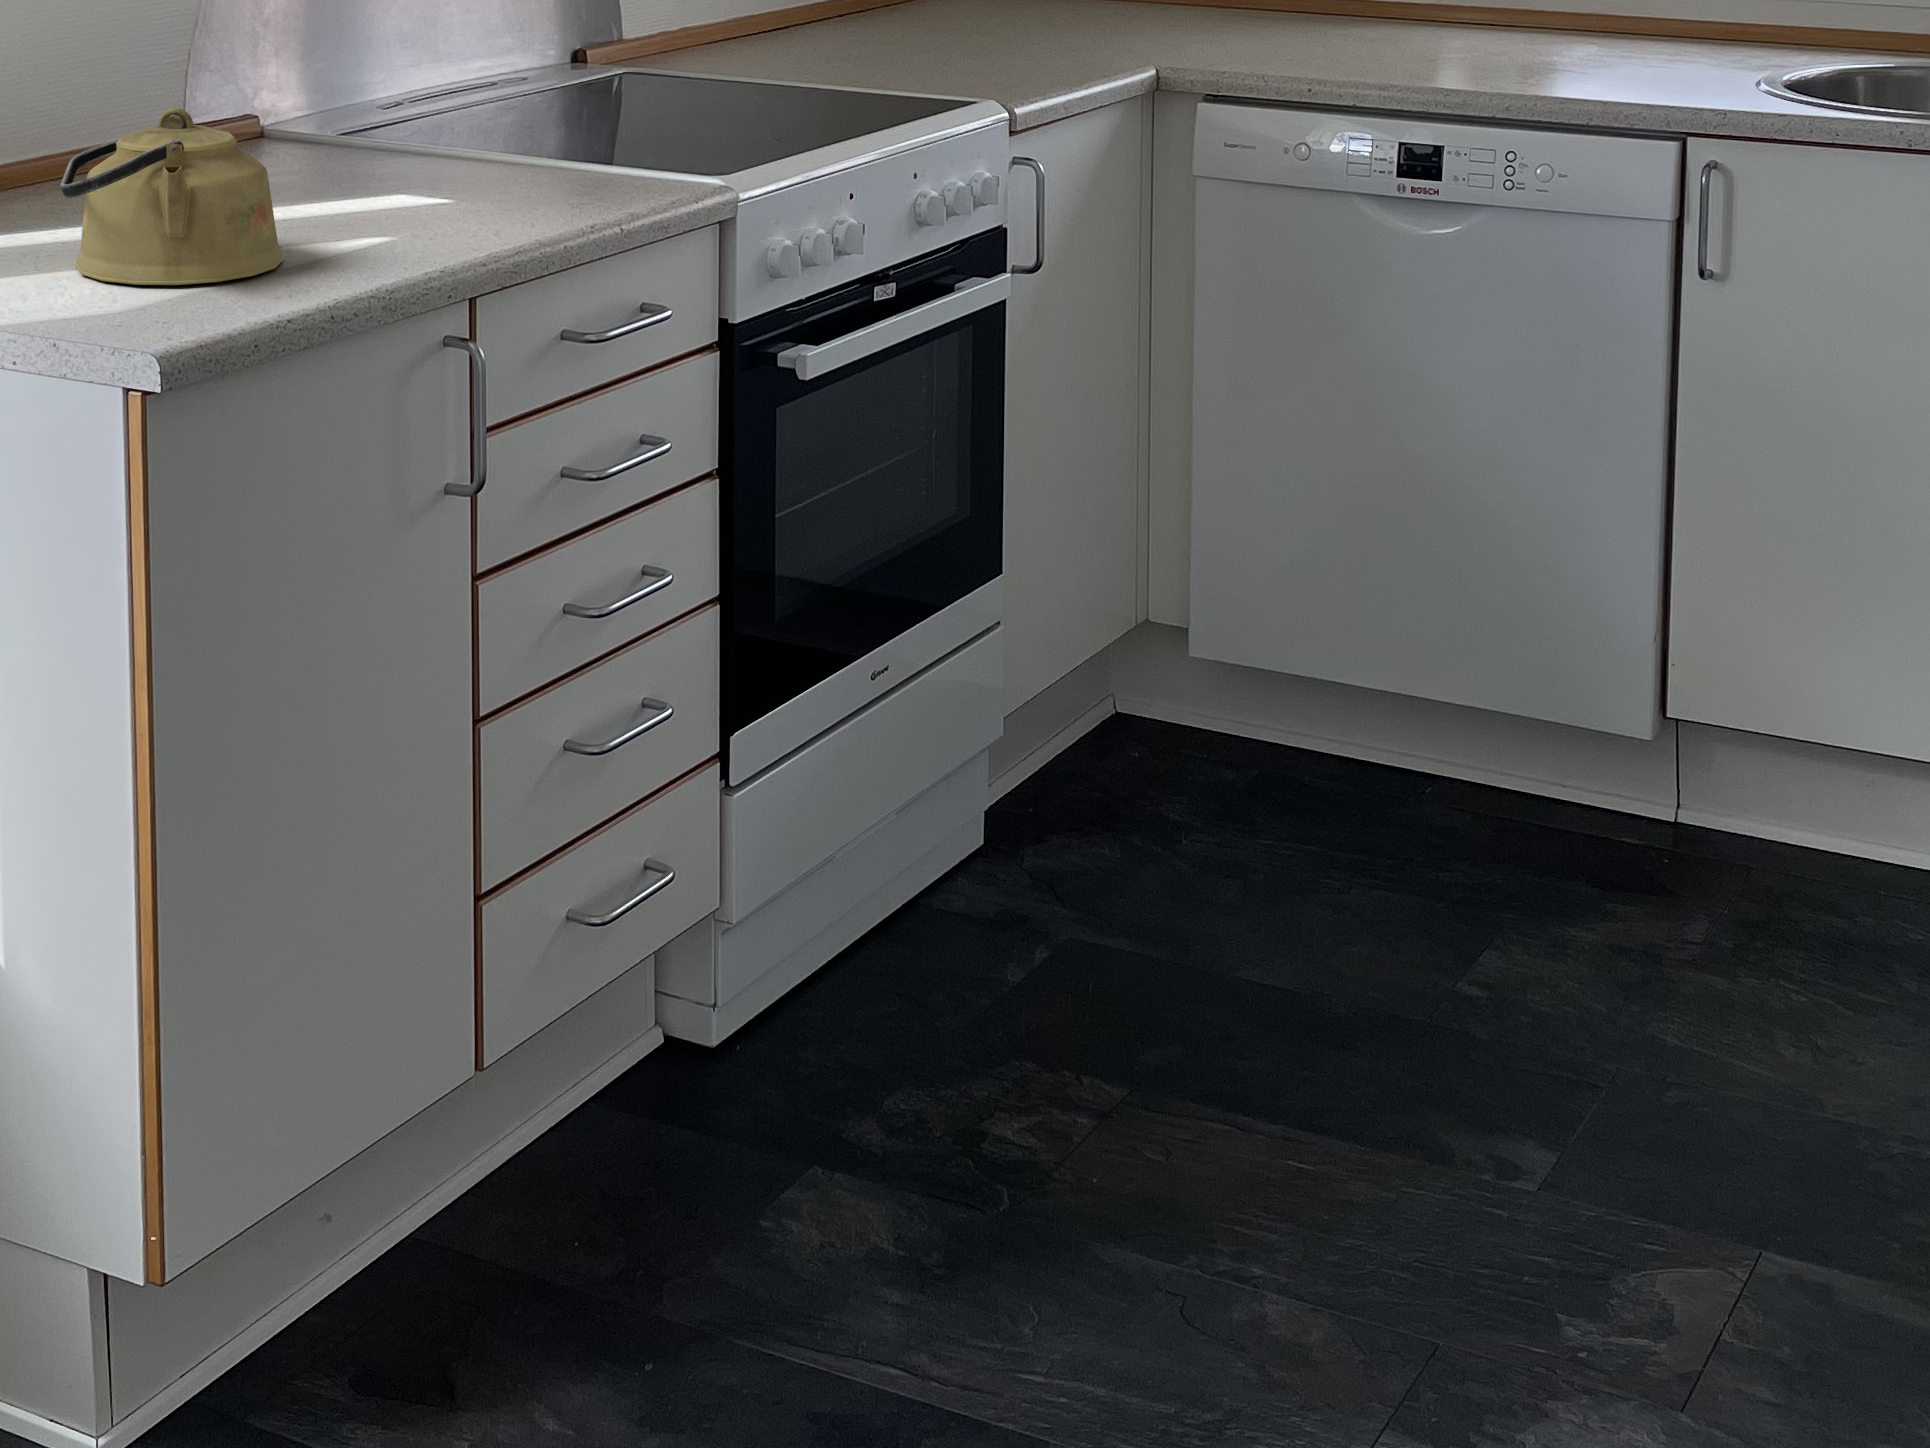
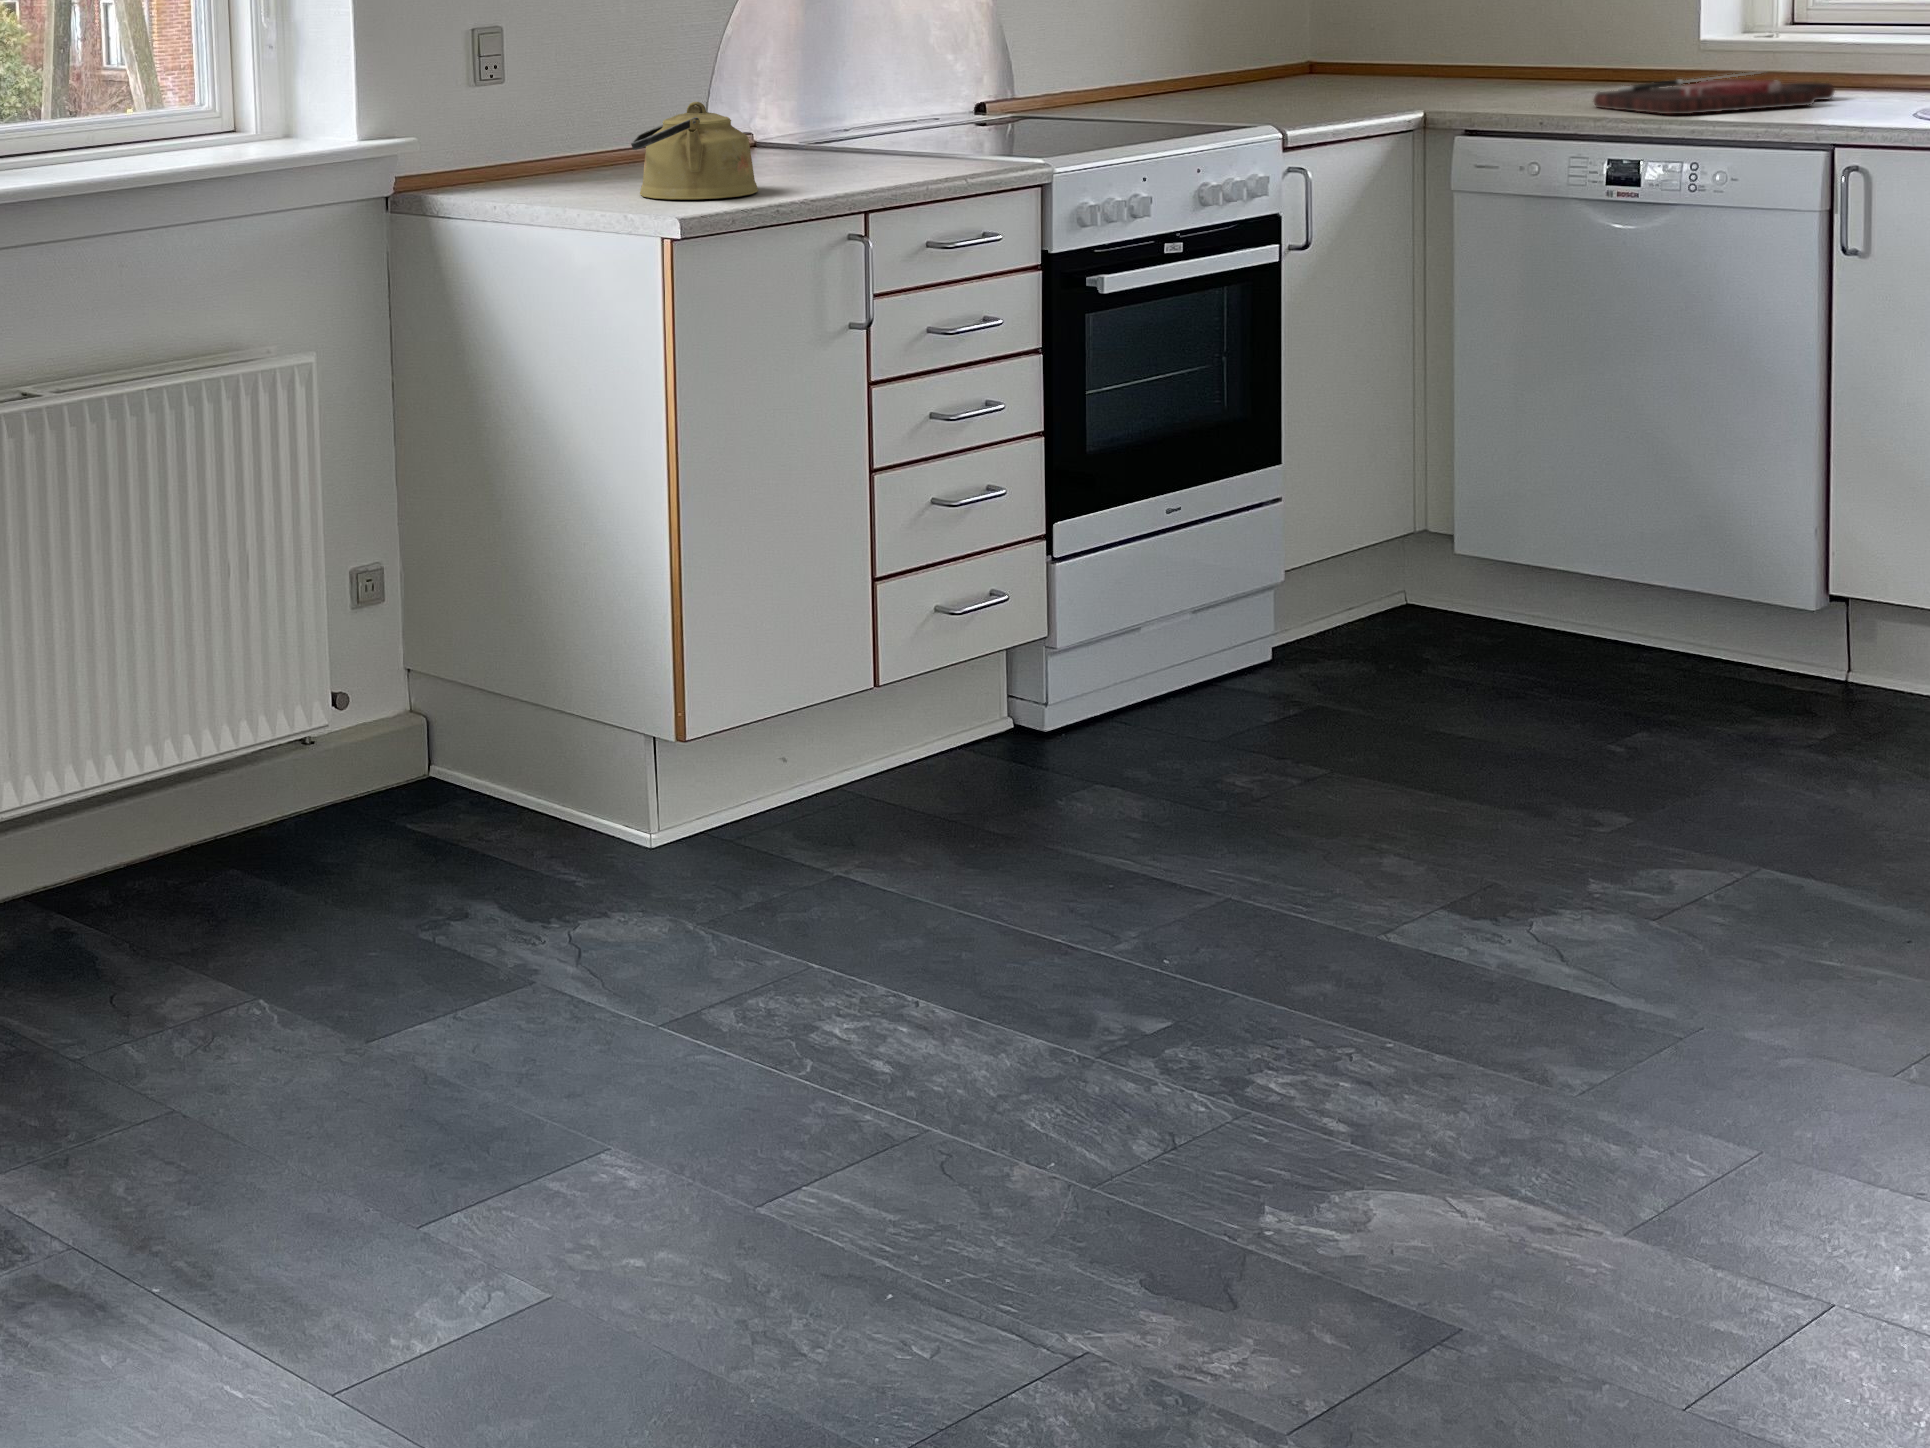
cutting board: none [1366,21,1634,83] -> present [1593,72,1834,114]

